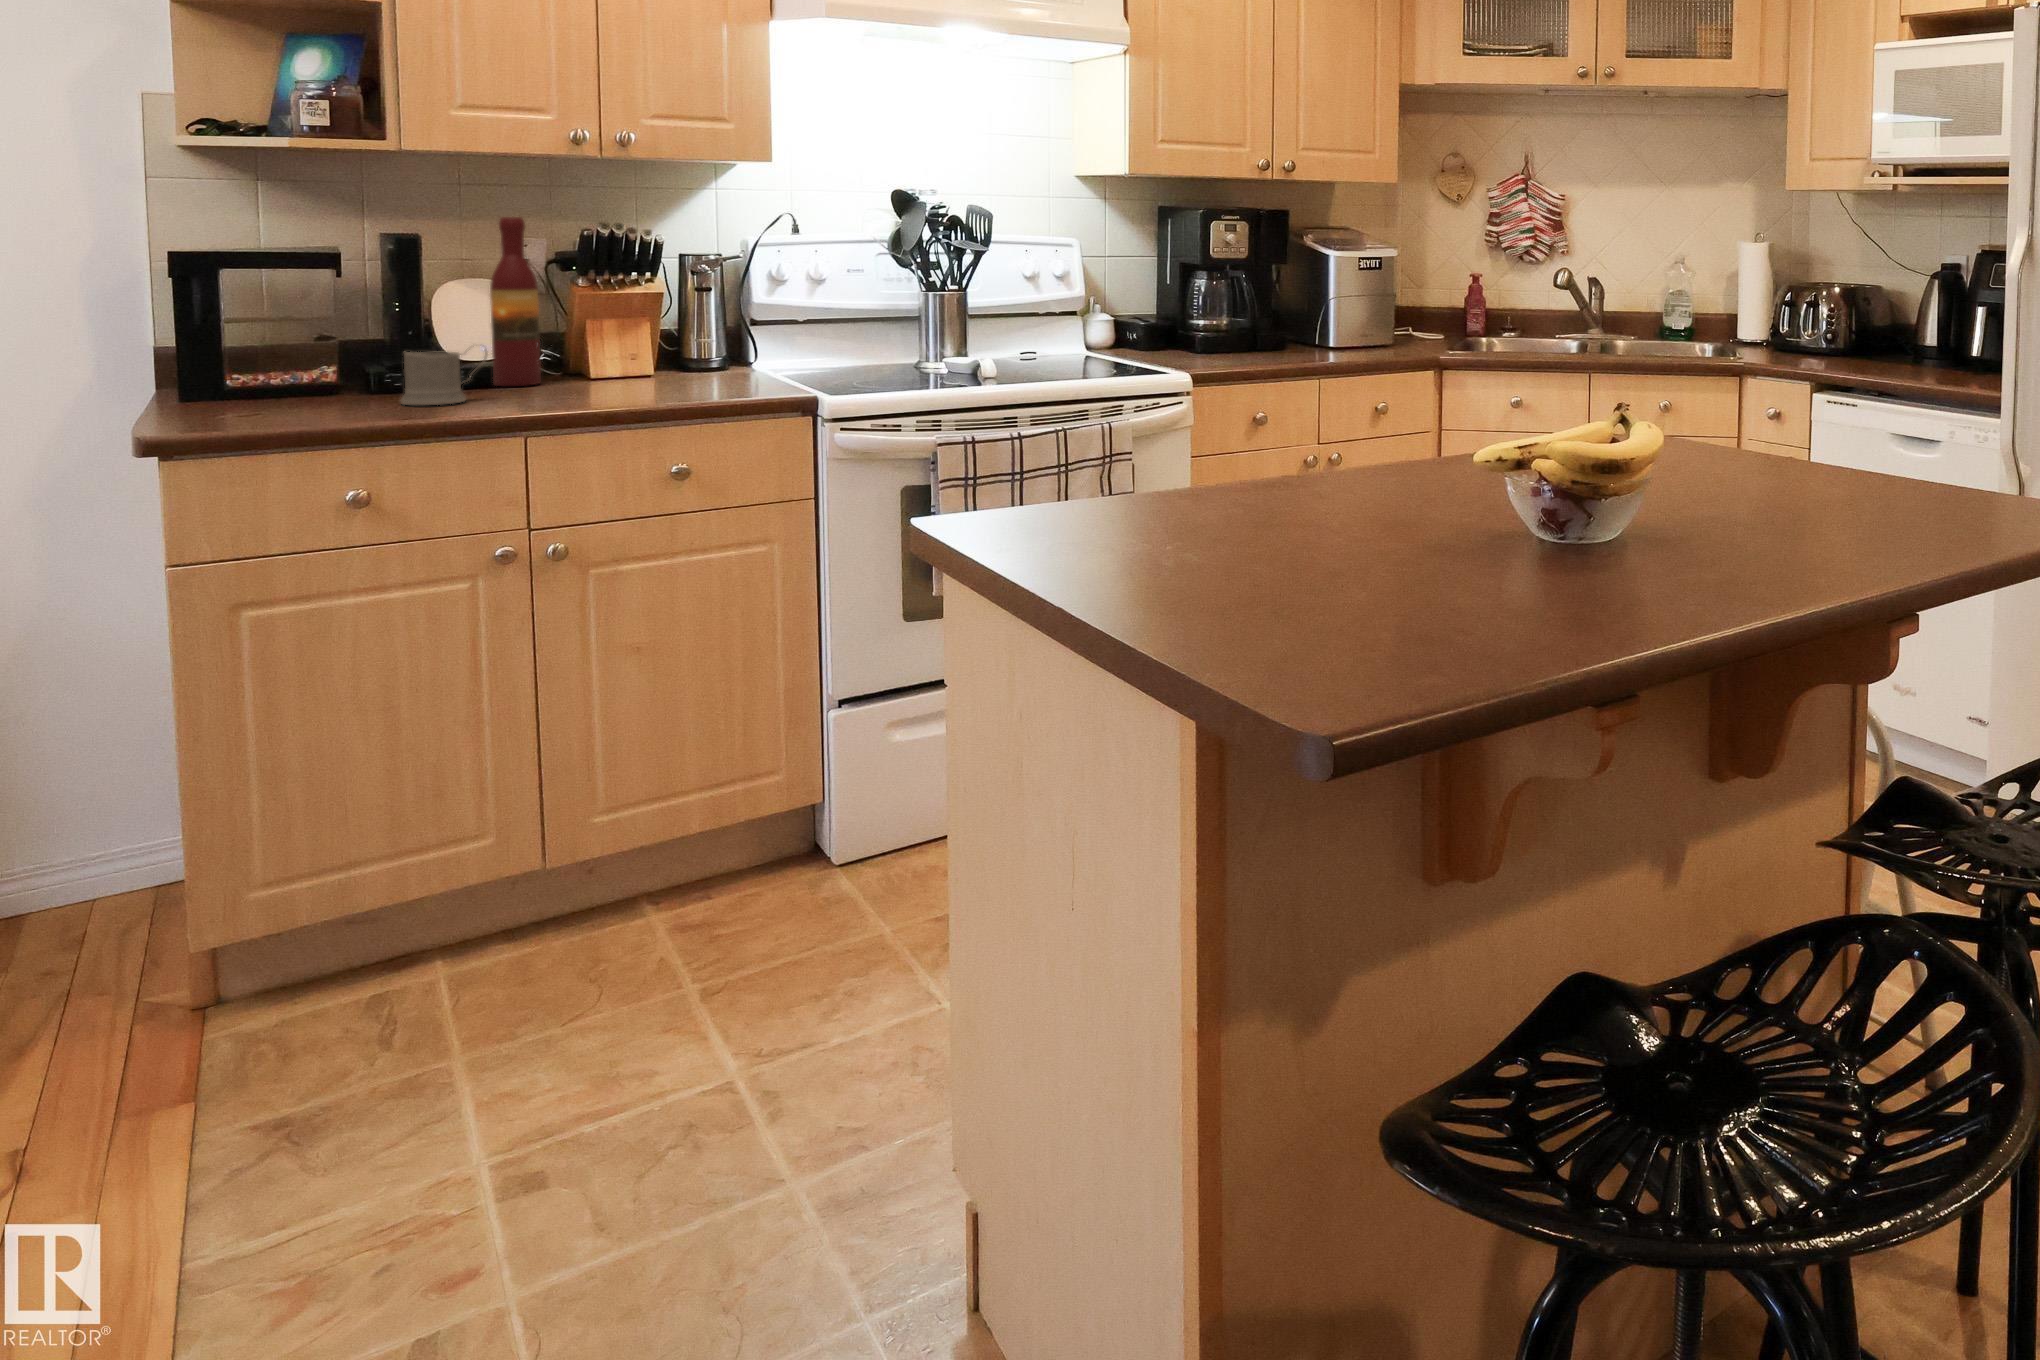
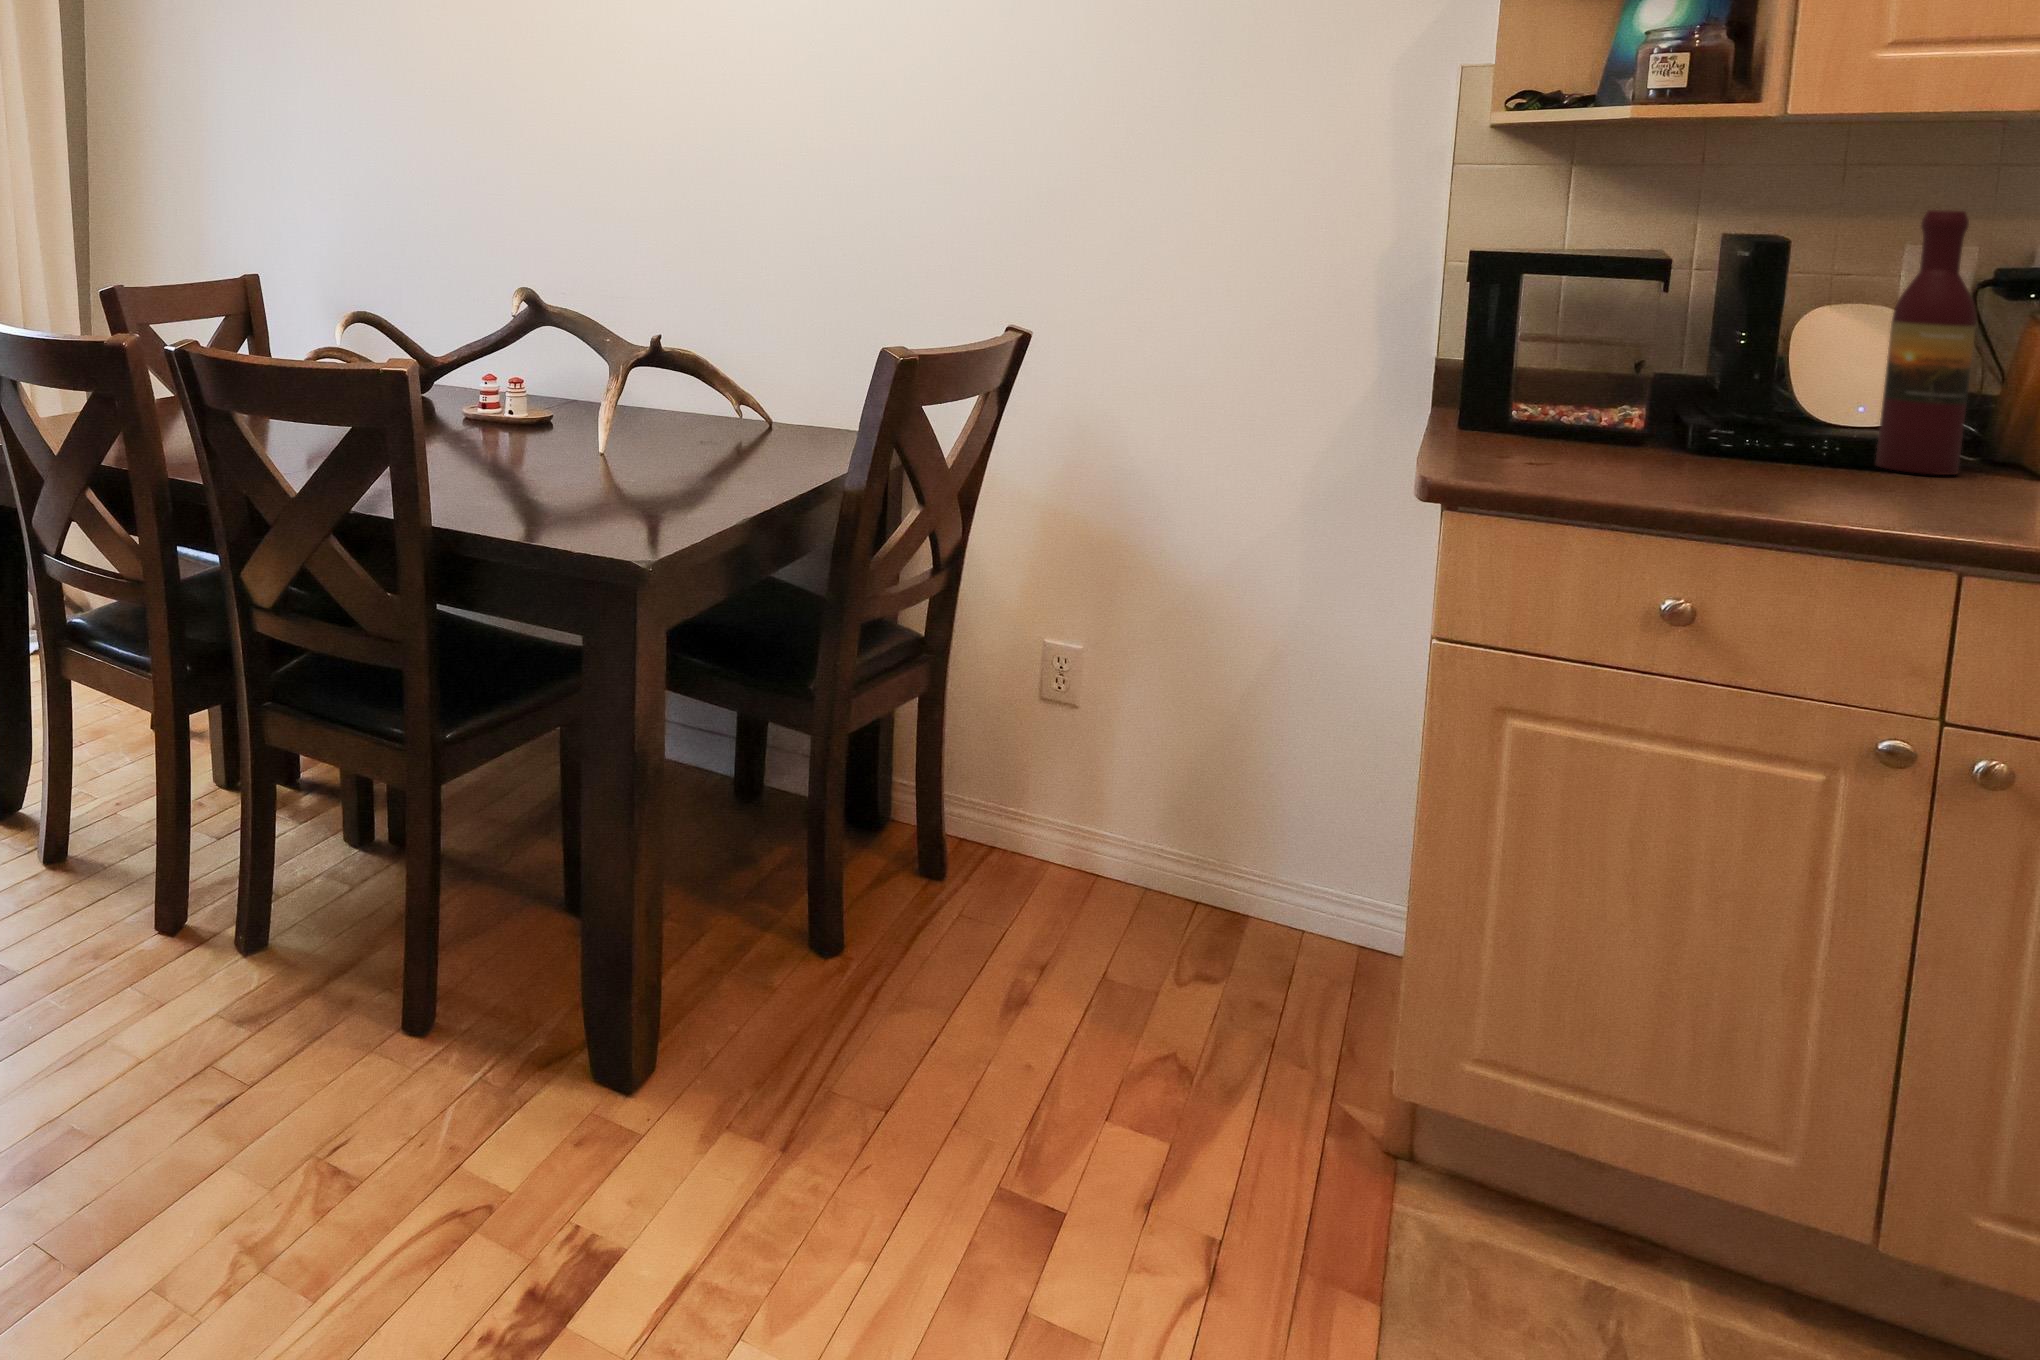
mug: present [400,349,487,405] -> none [1738,403,1886,490]

